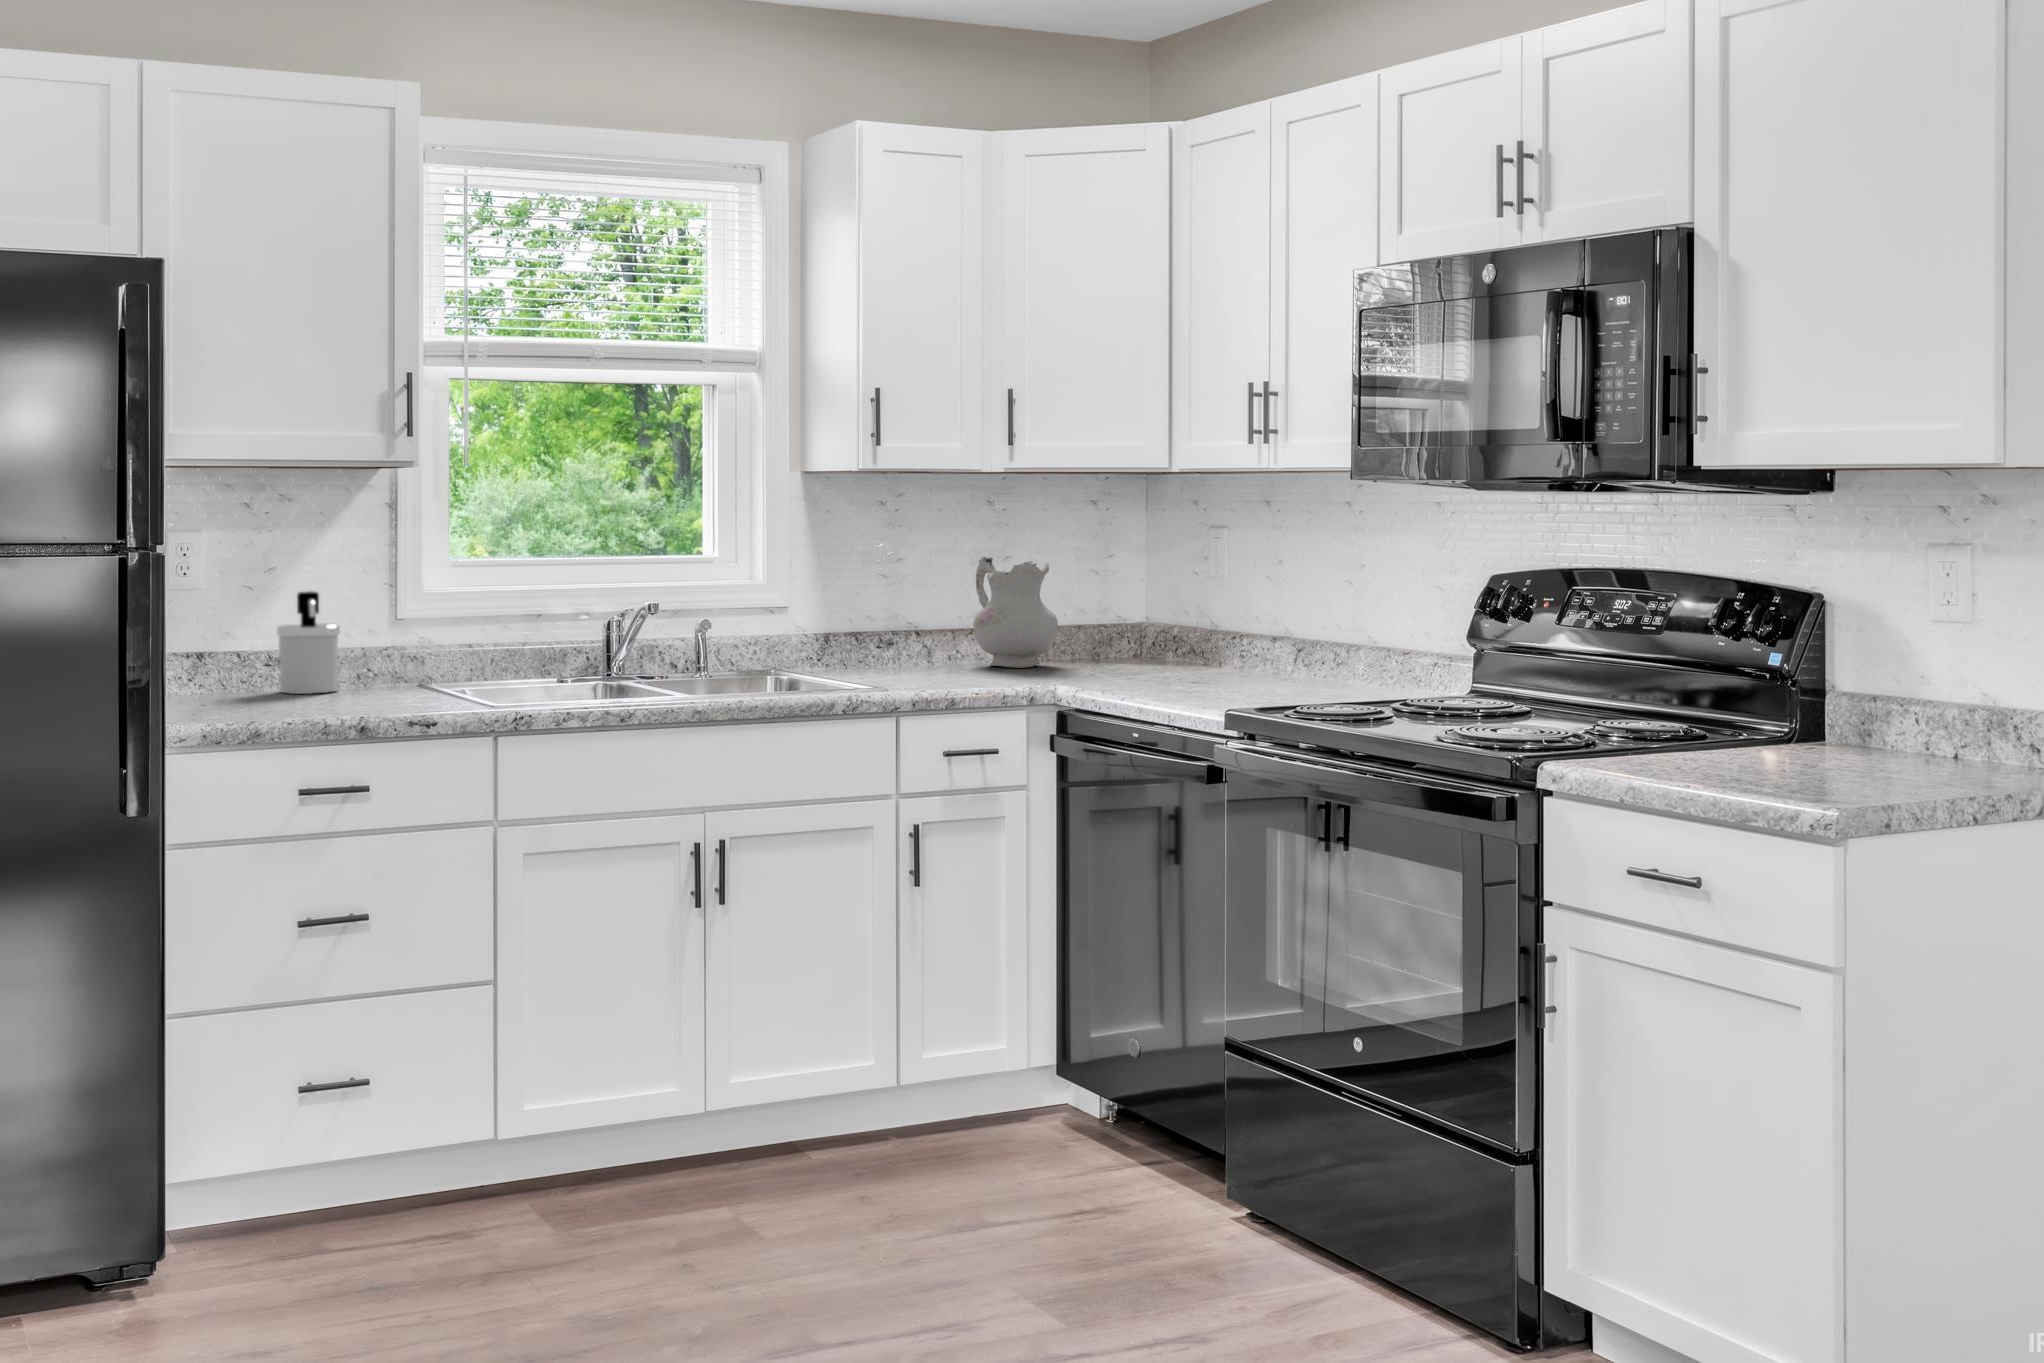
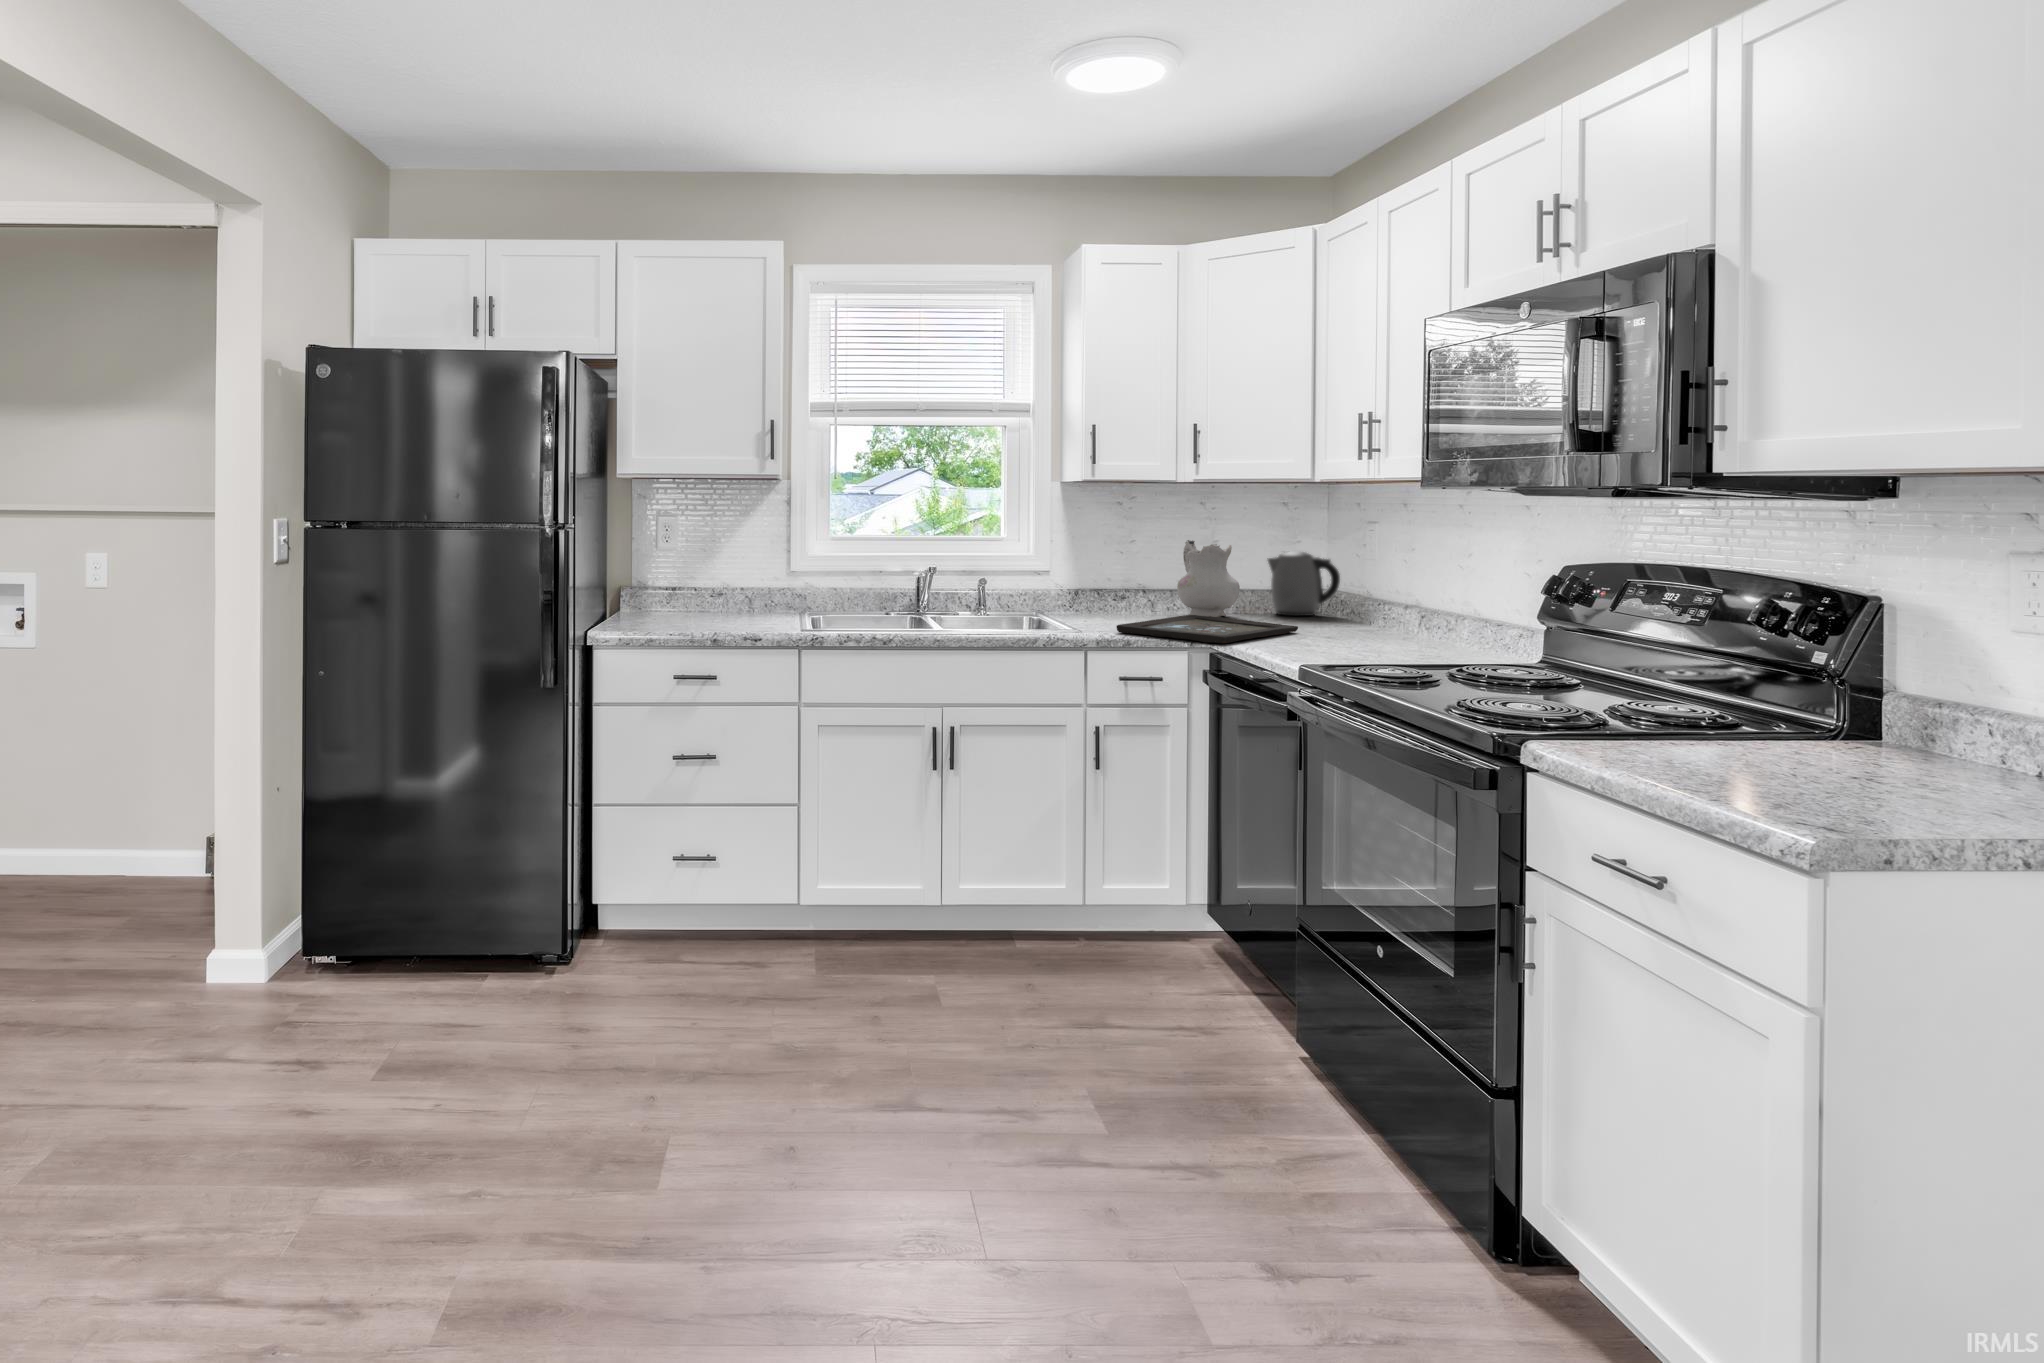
kettle: none [1084,572,1177,662] -> present [1268,551,1340,616]
soap dispenser: present [277,591,340,694] -> none [718,557,754,617]
tray: none [936,663,1159,694] -> present [1117,615,1298,643]

